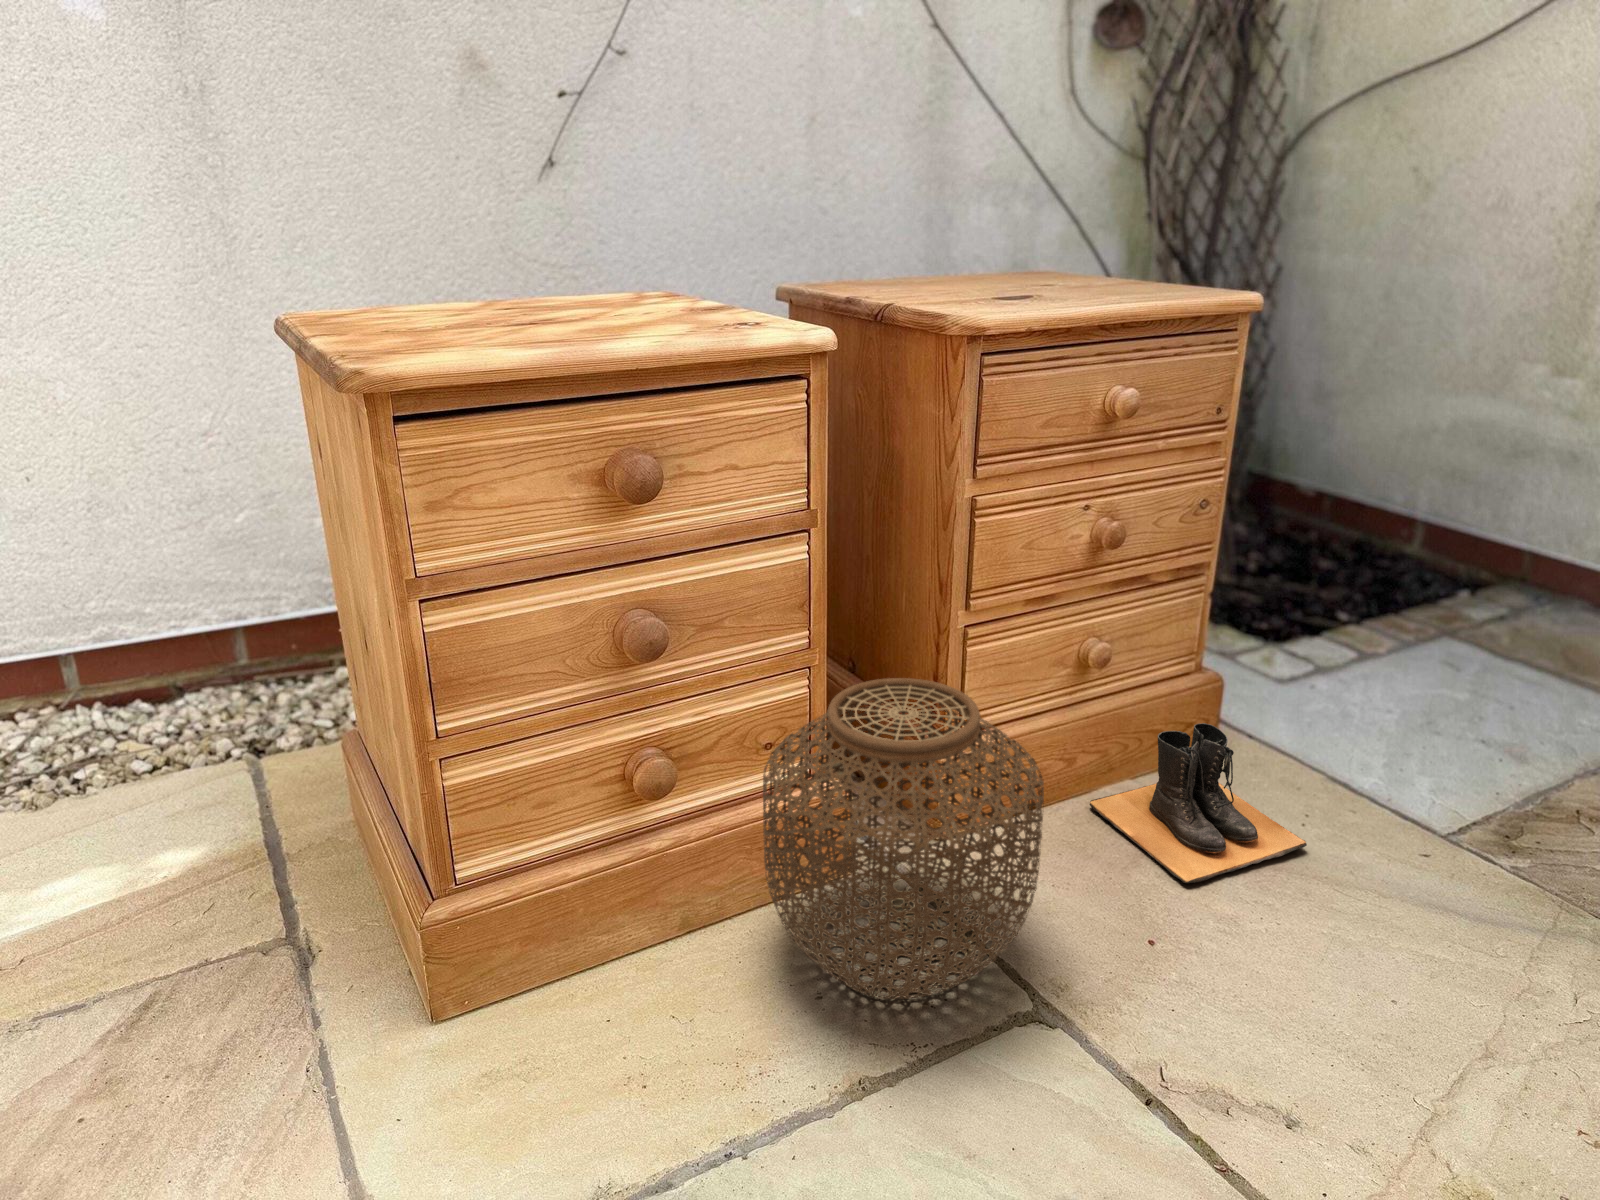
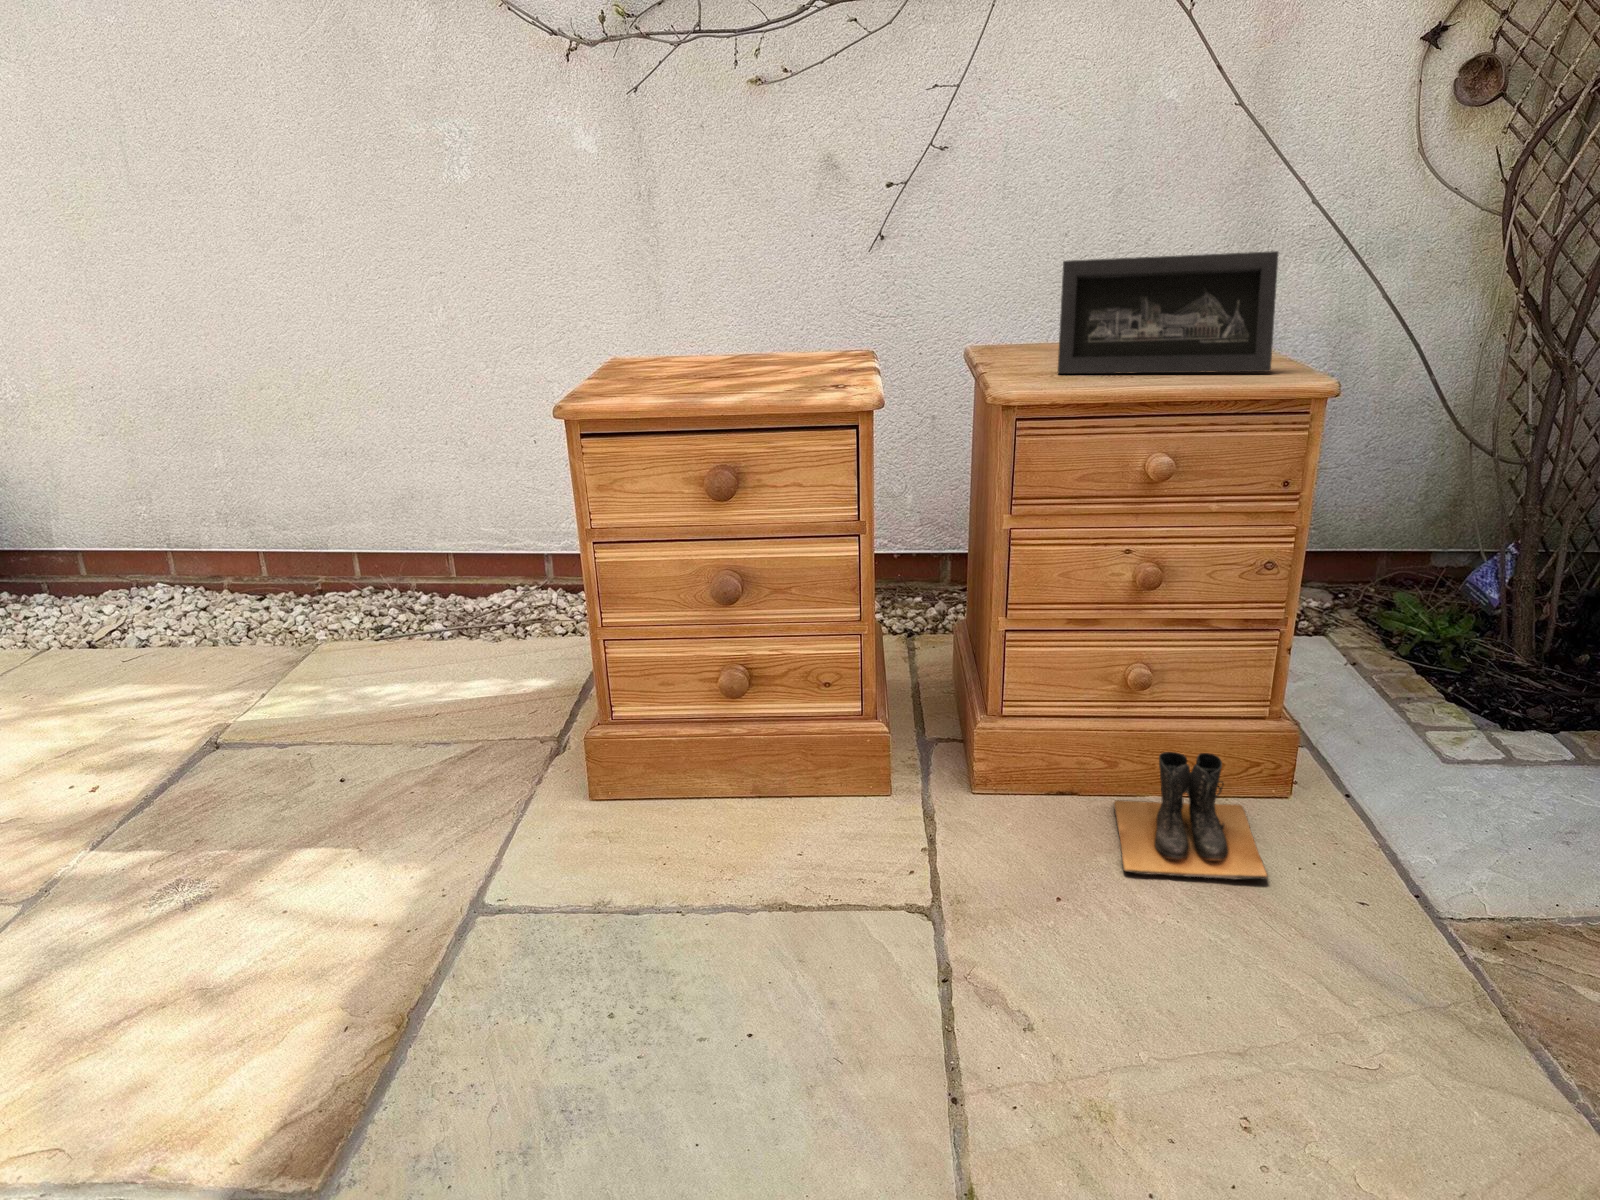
picture frame: none [957,152,1188,299] -> present [1058,251,1278,374]
woven basket: present [763,678,1044,999] -> none [764,645,963,874]

